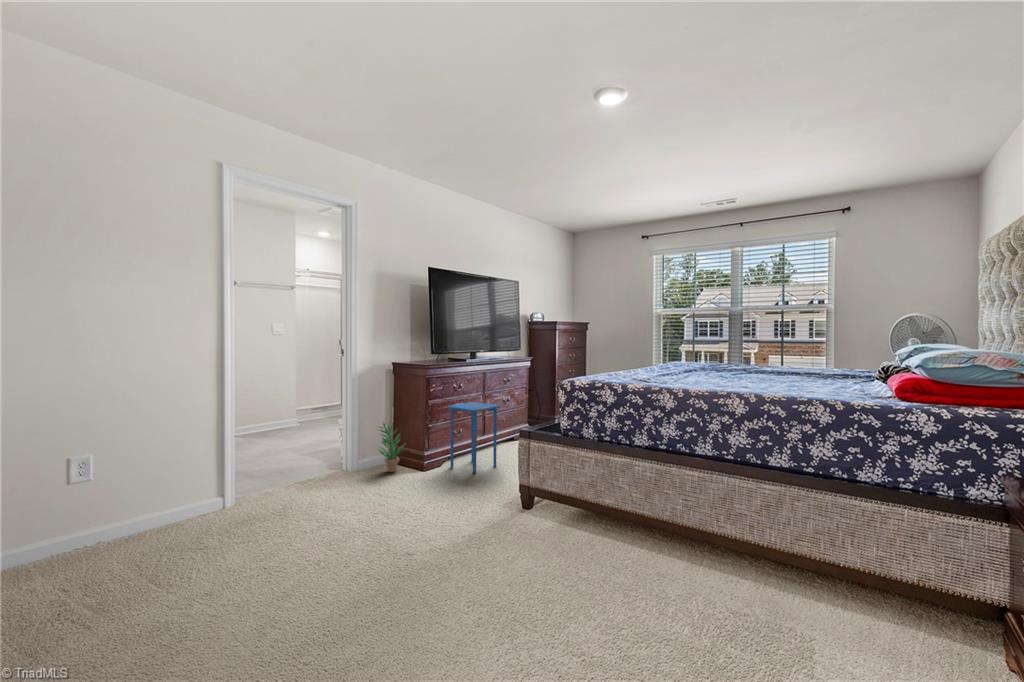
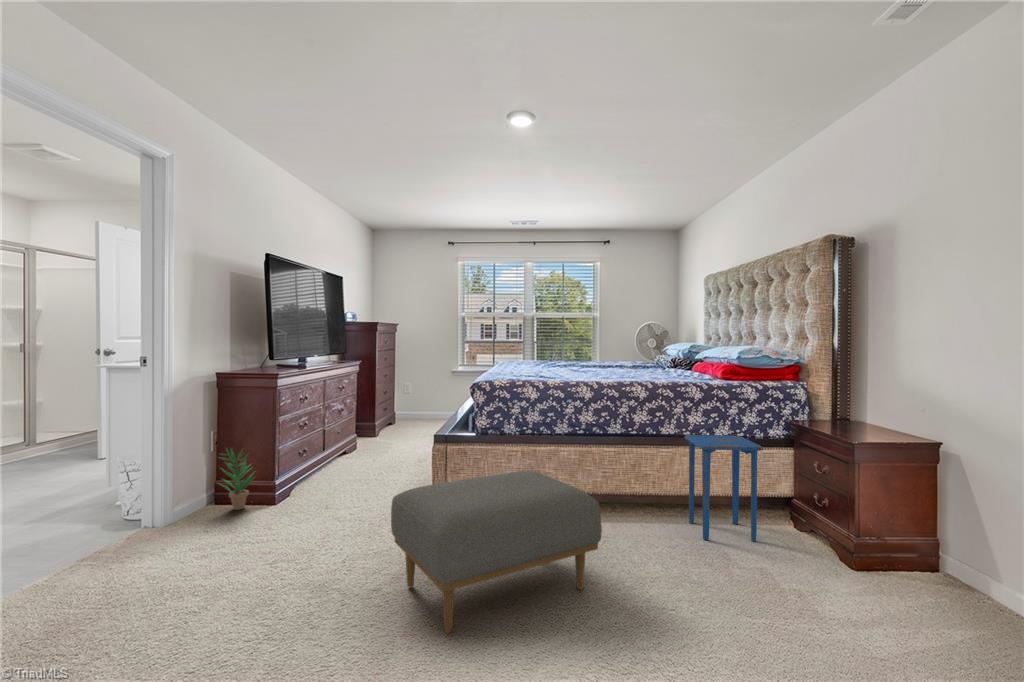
side table: present [447,402,500,473] -> present [685,435,763,541]
ottoman: none [361,477,566,627] -> present [391,471,602,633]

